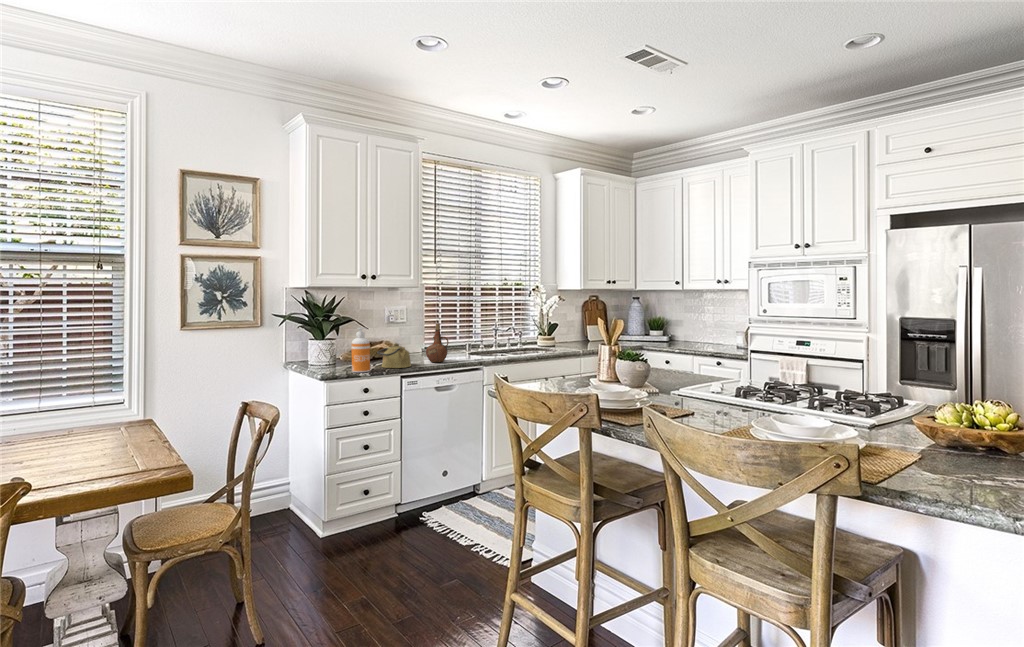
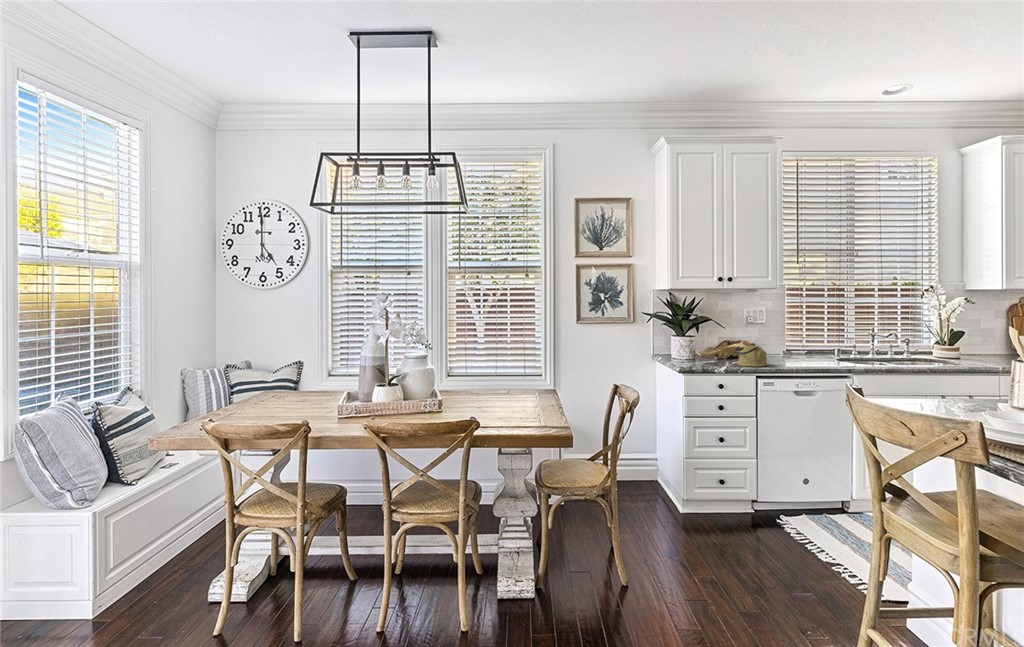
ceramic pitcher: present [426,324,449,362] -> none [784,325,809,364]
soap dispenser: present [352,328,370,372] -> none [709,327,726,367]

